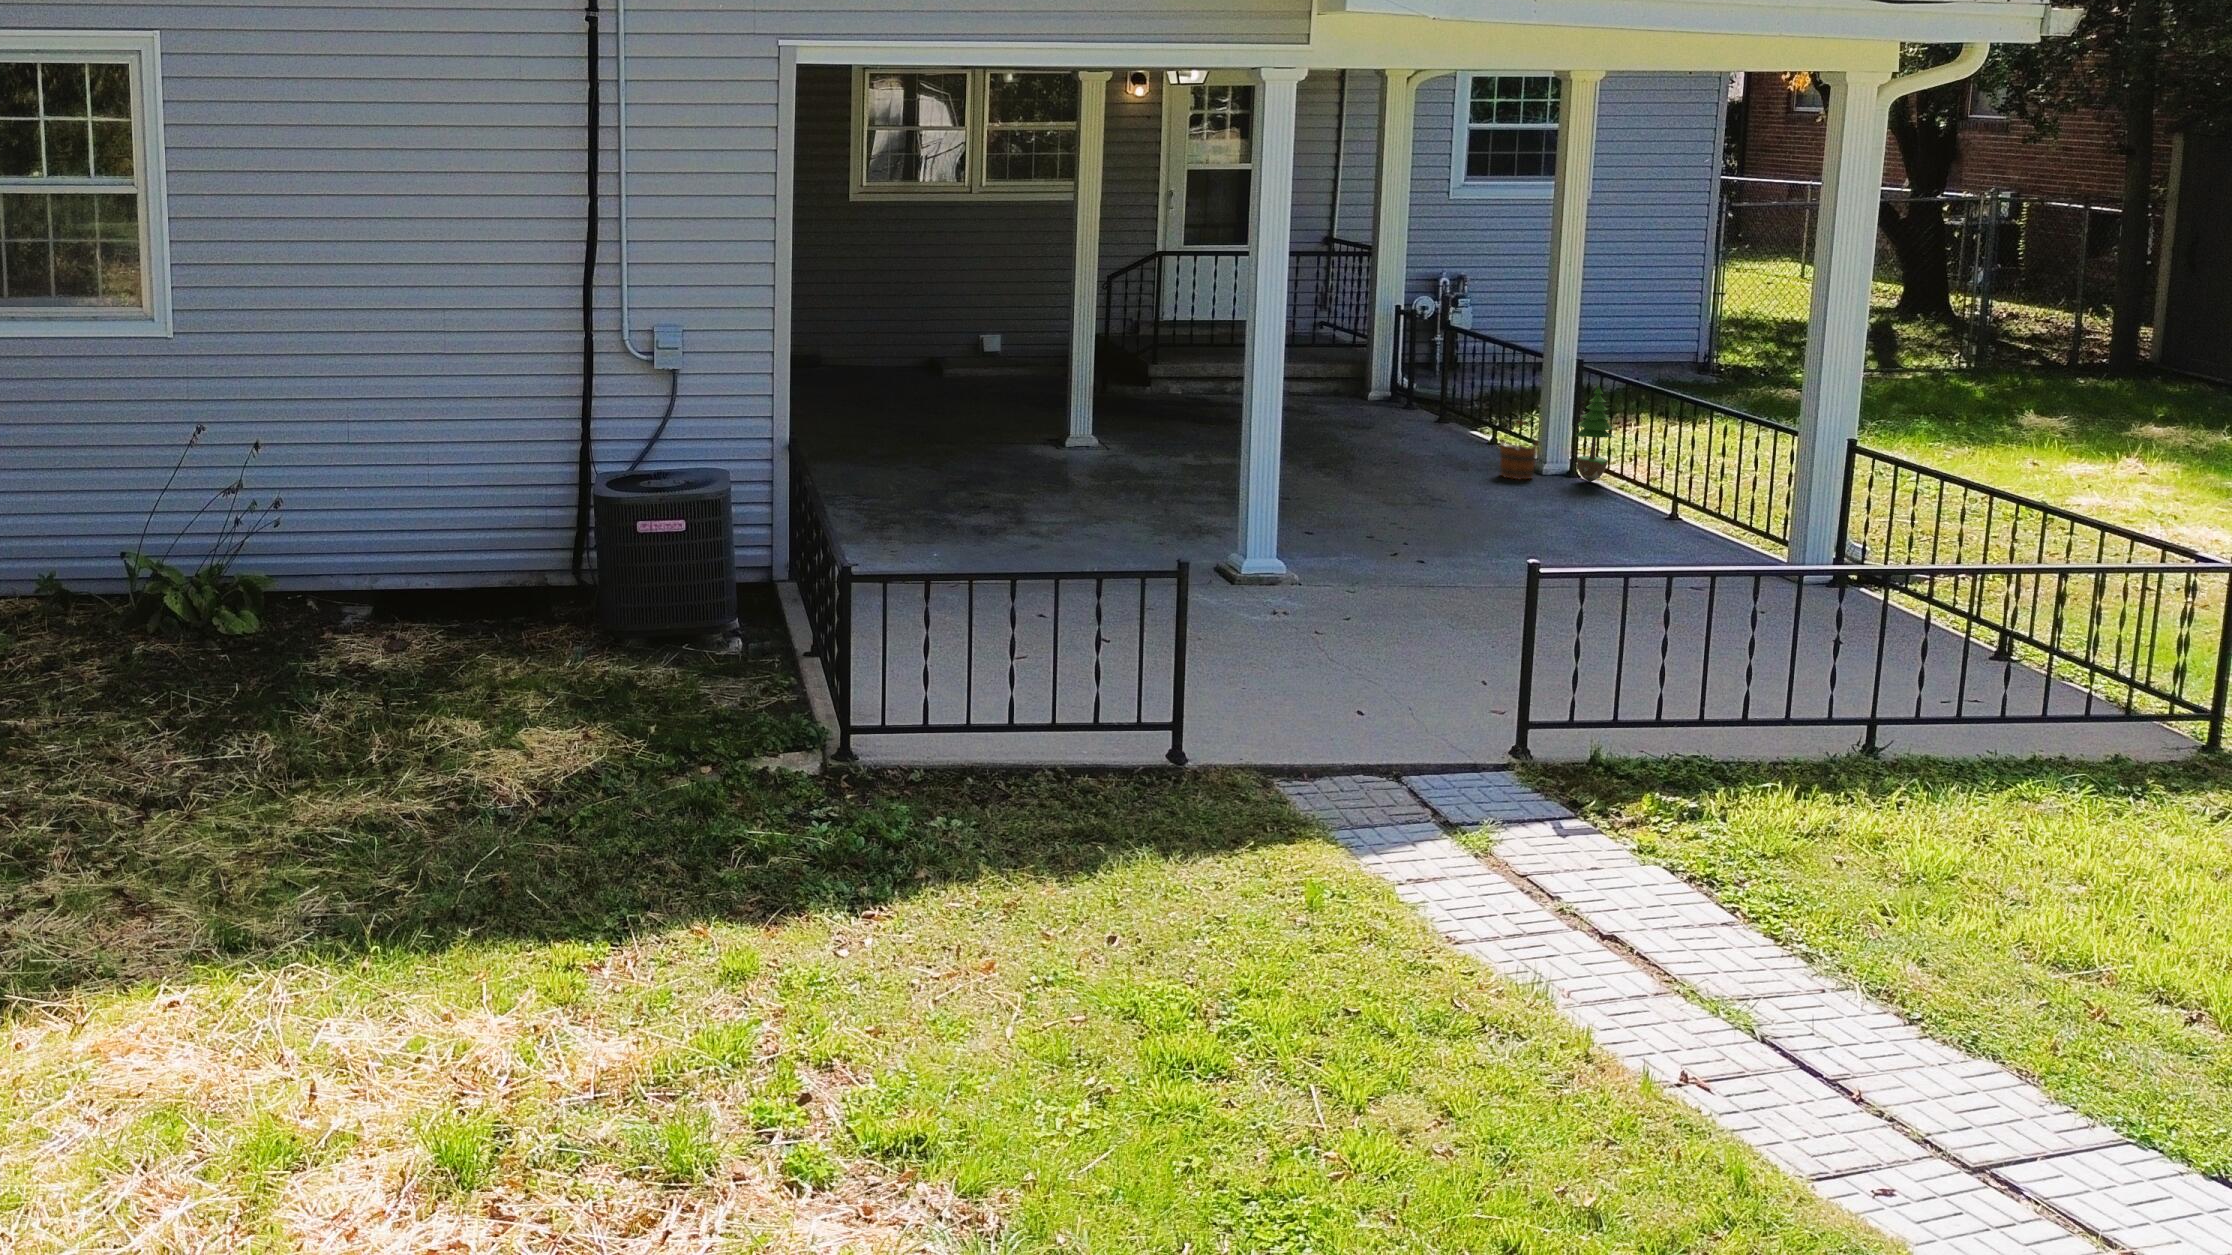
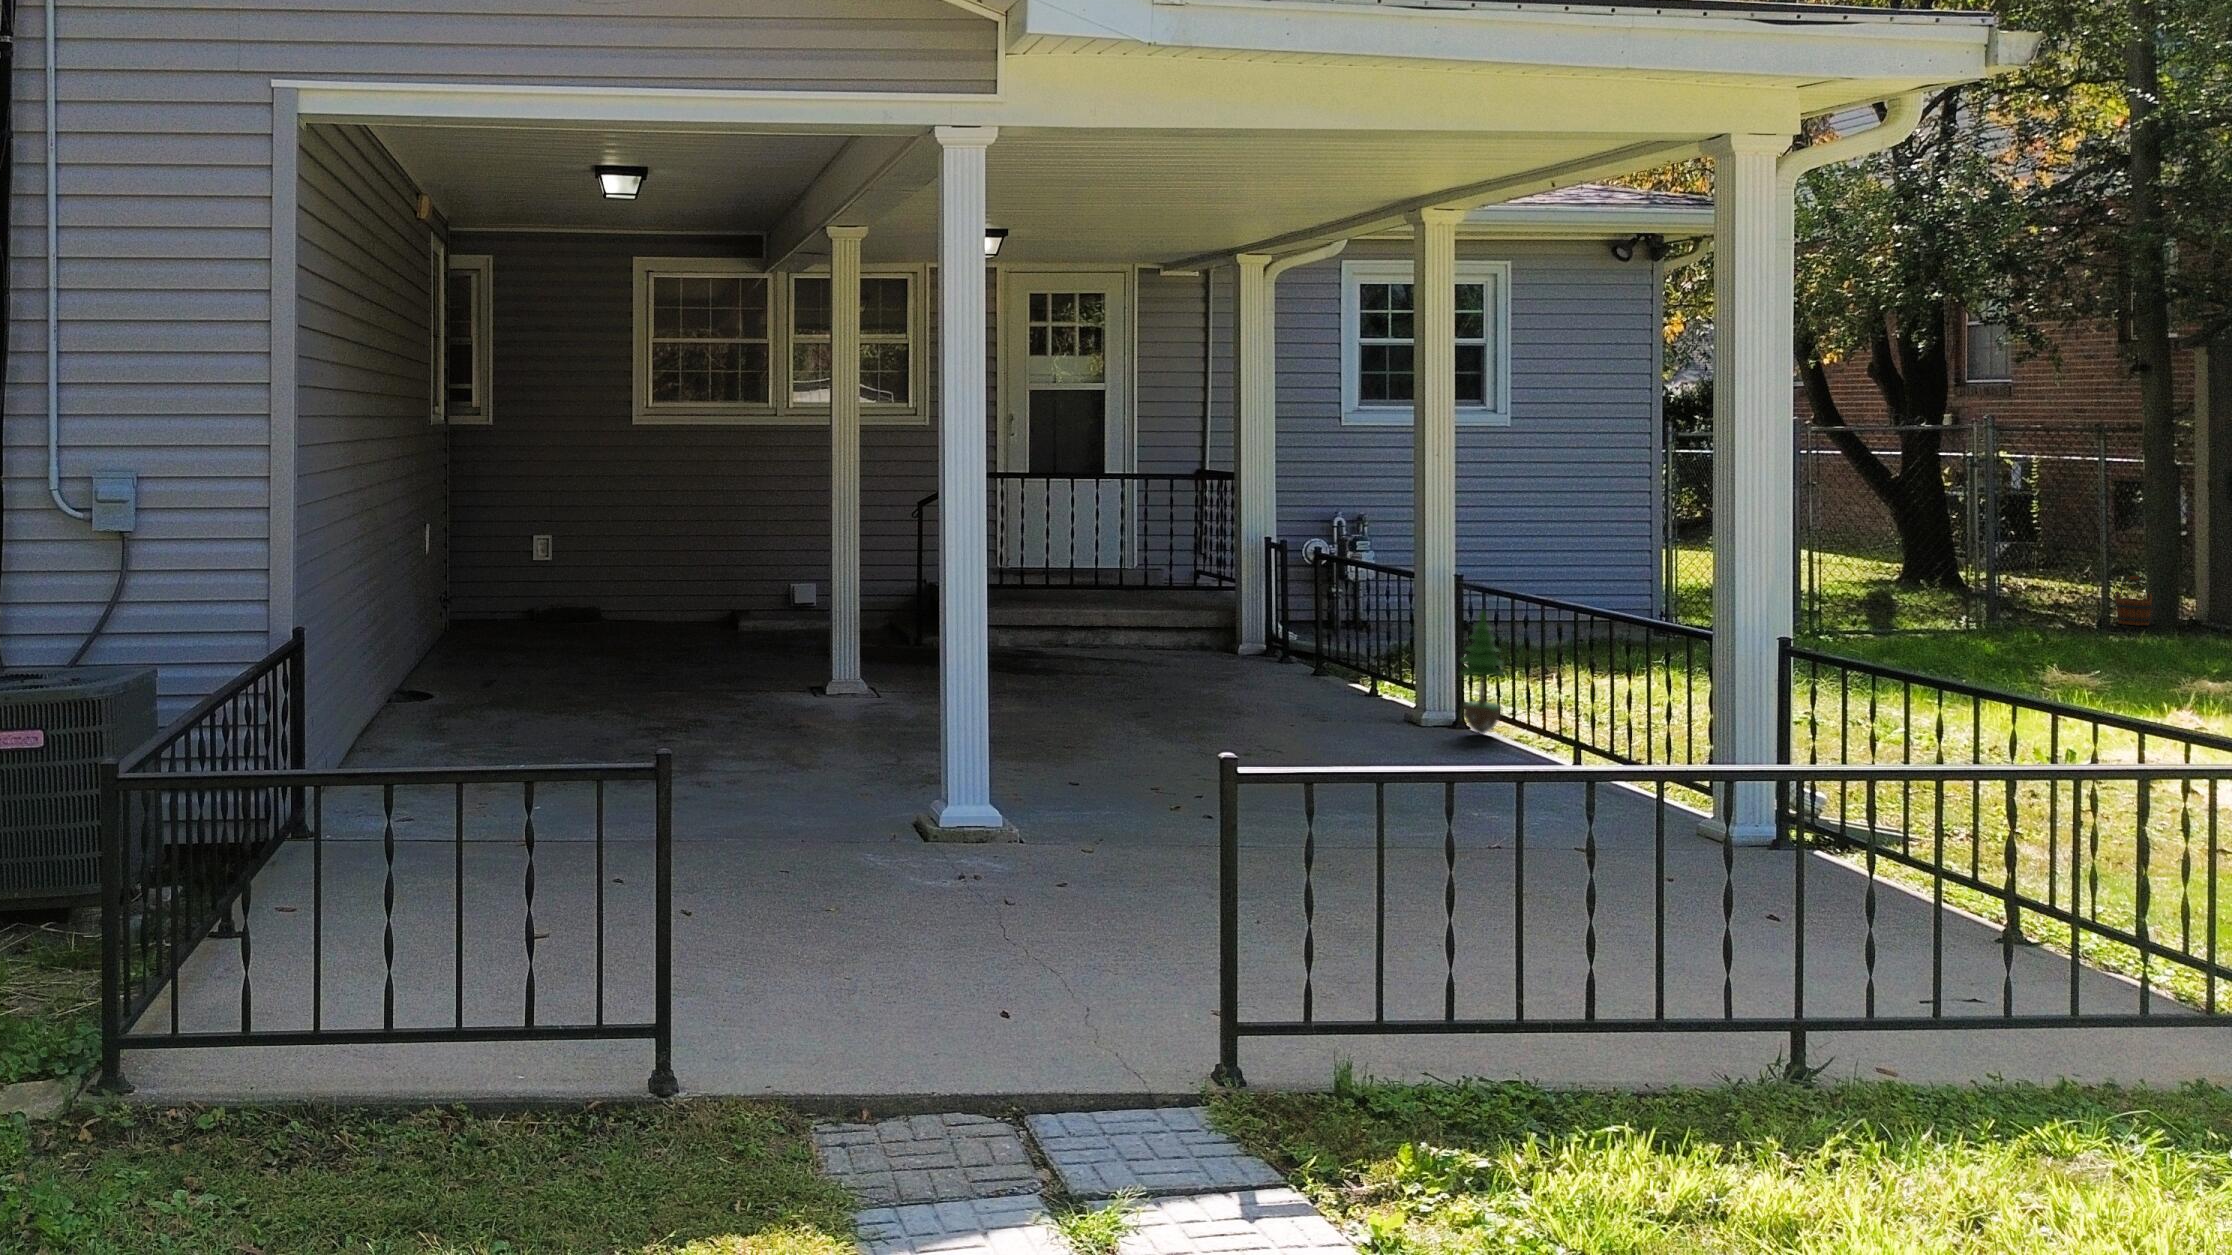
wooden bucket: present [1500,421,1538,479] -> present [2115,576,2153,626]

